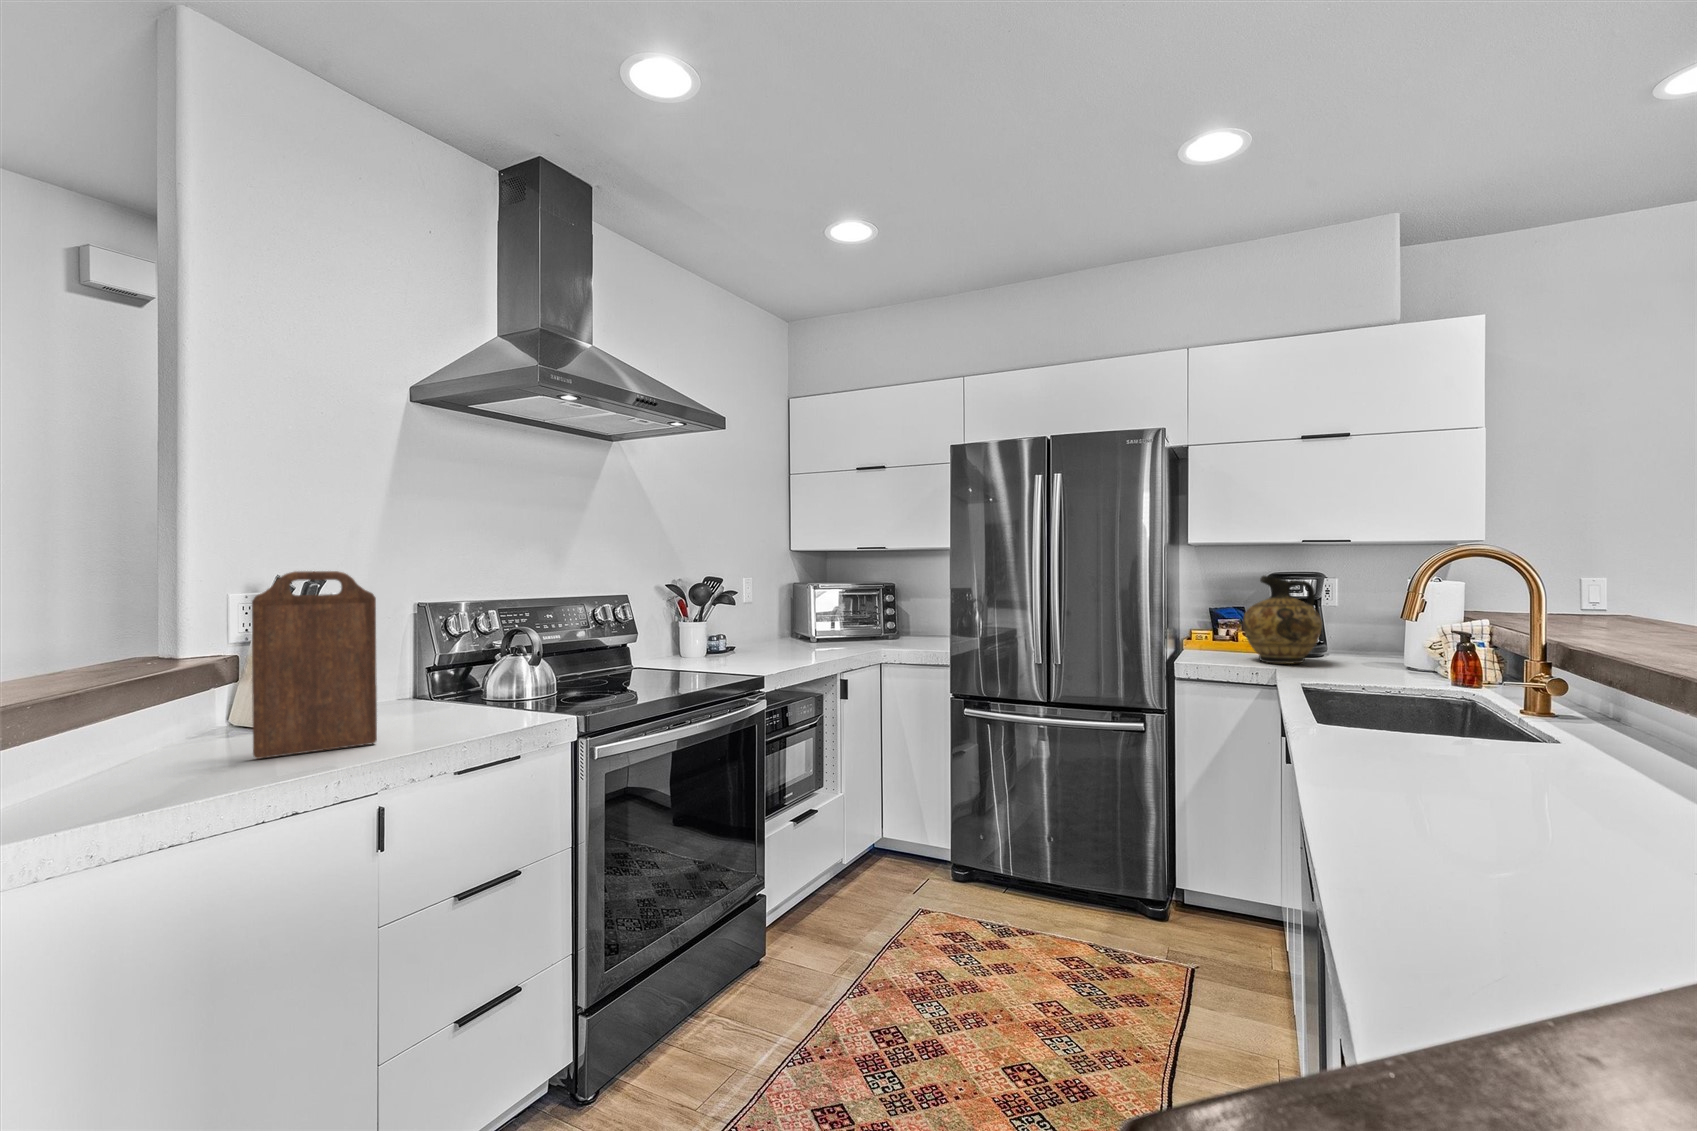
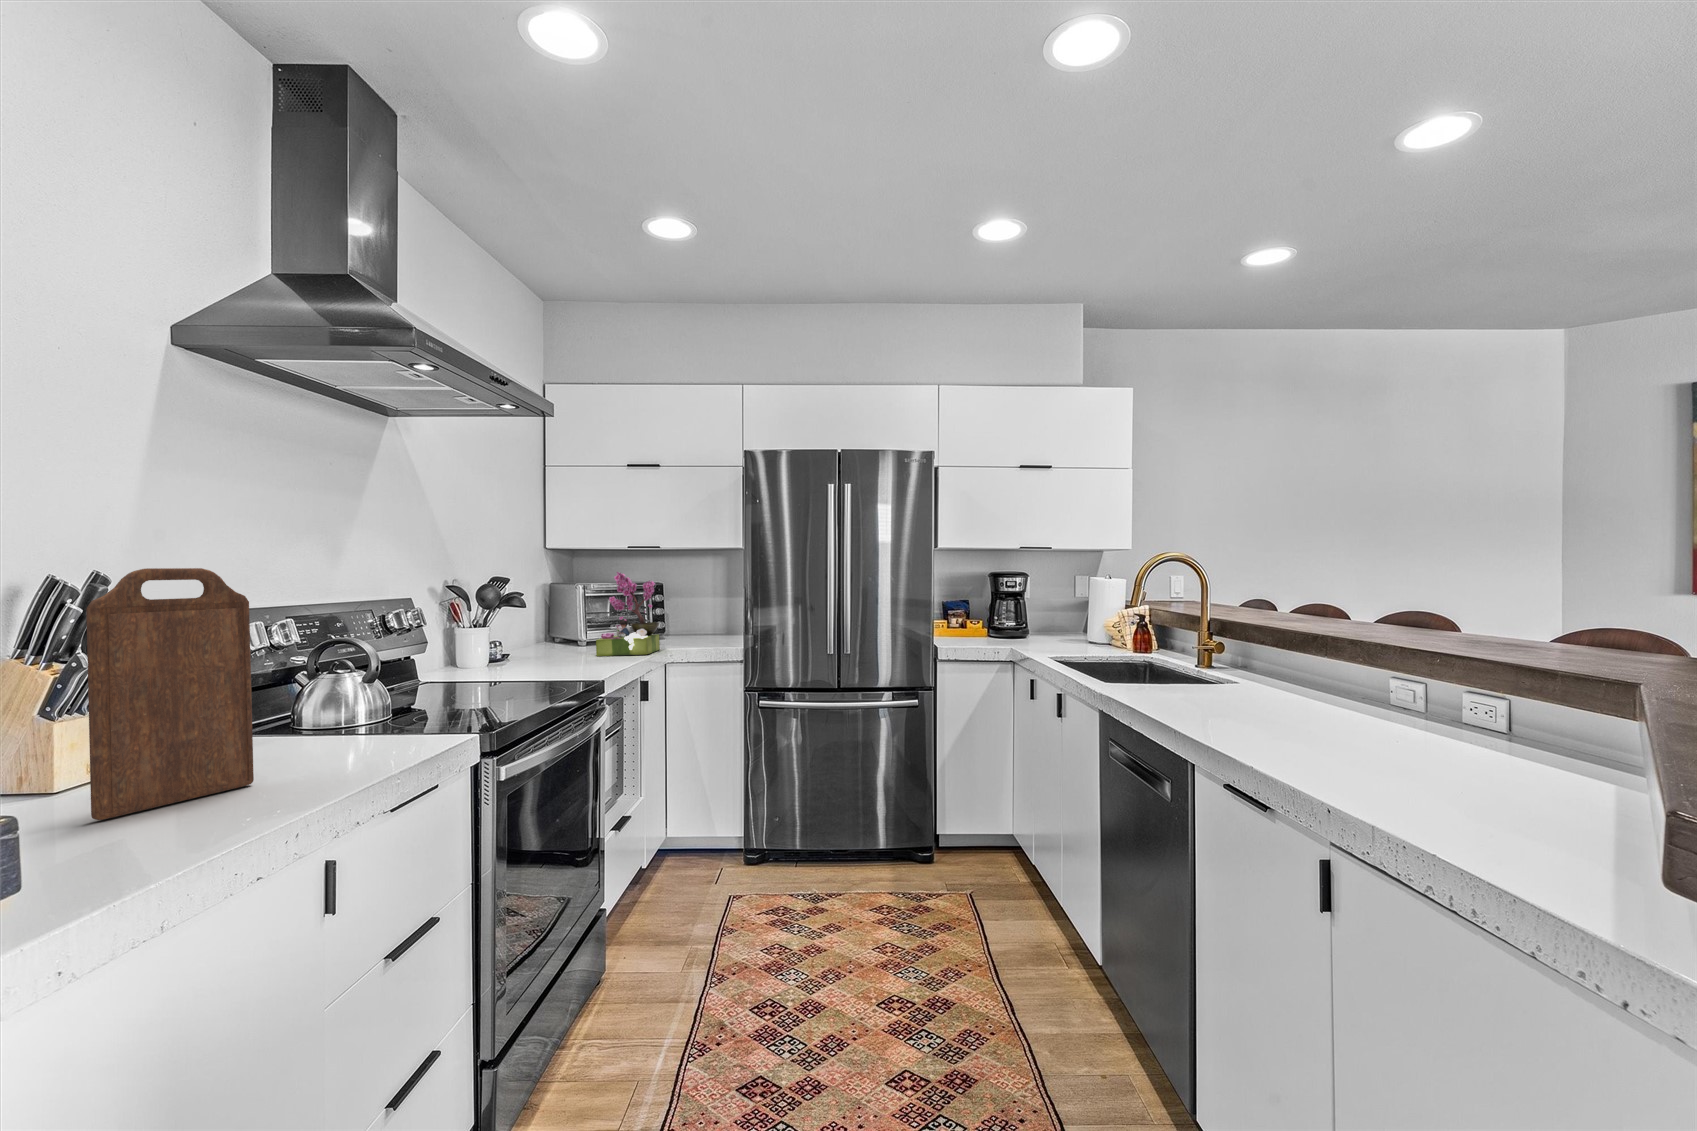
flower arrangement: none [818,566,884,651] -> present [596,572,660,656]
ceramic jug: present [1242,576,1322,664] -> none [979,569,1035,639]

